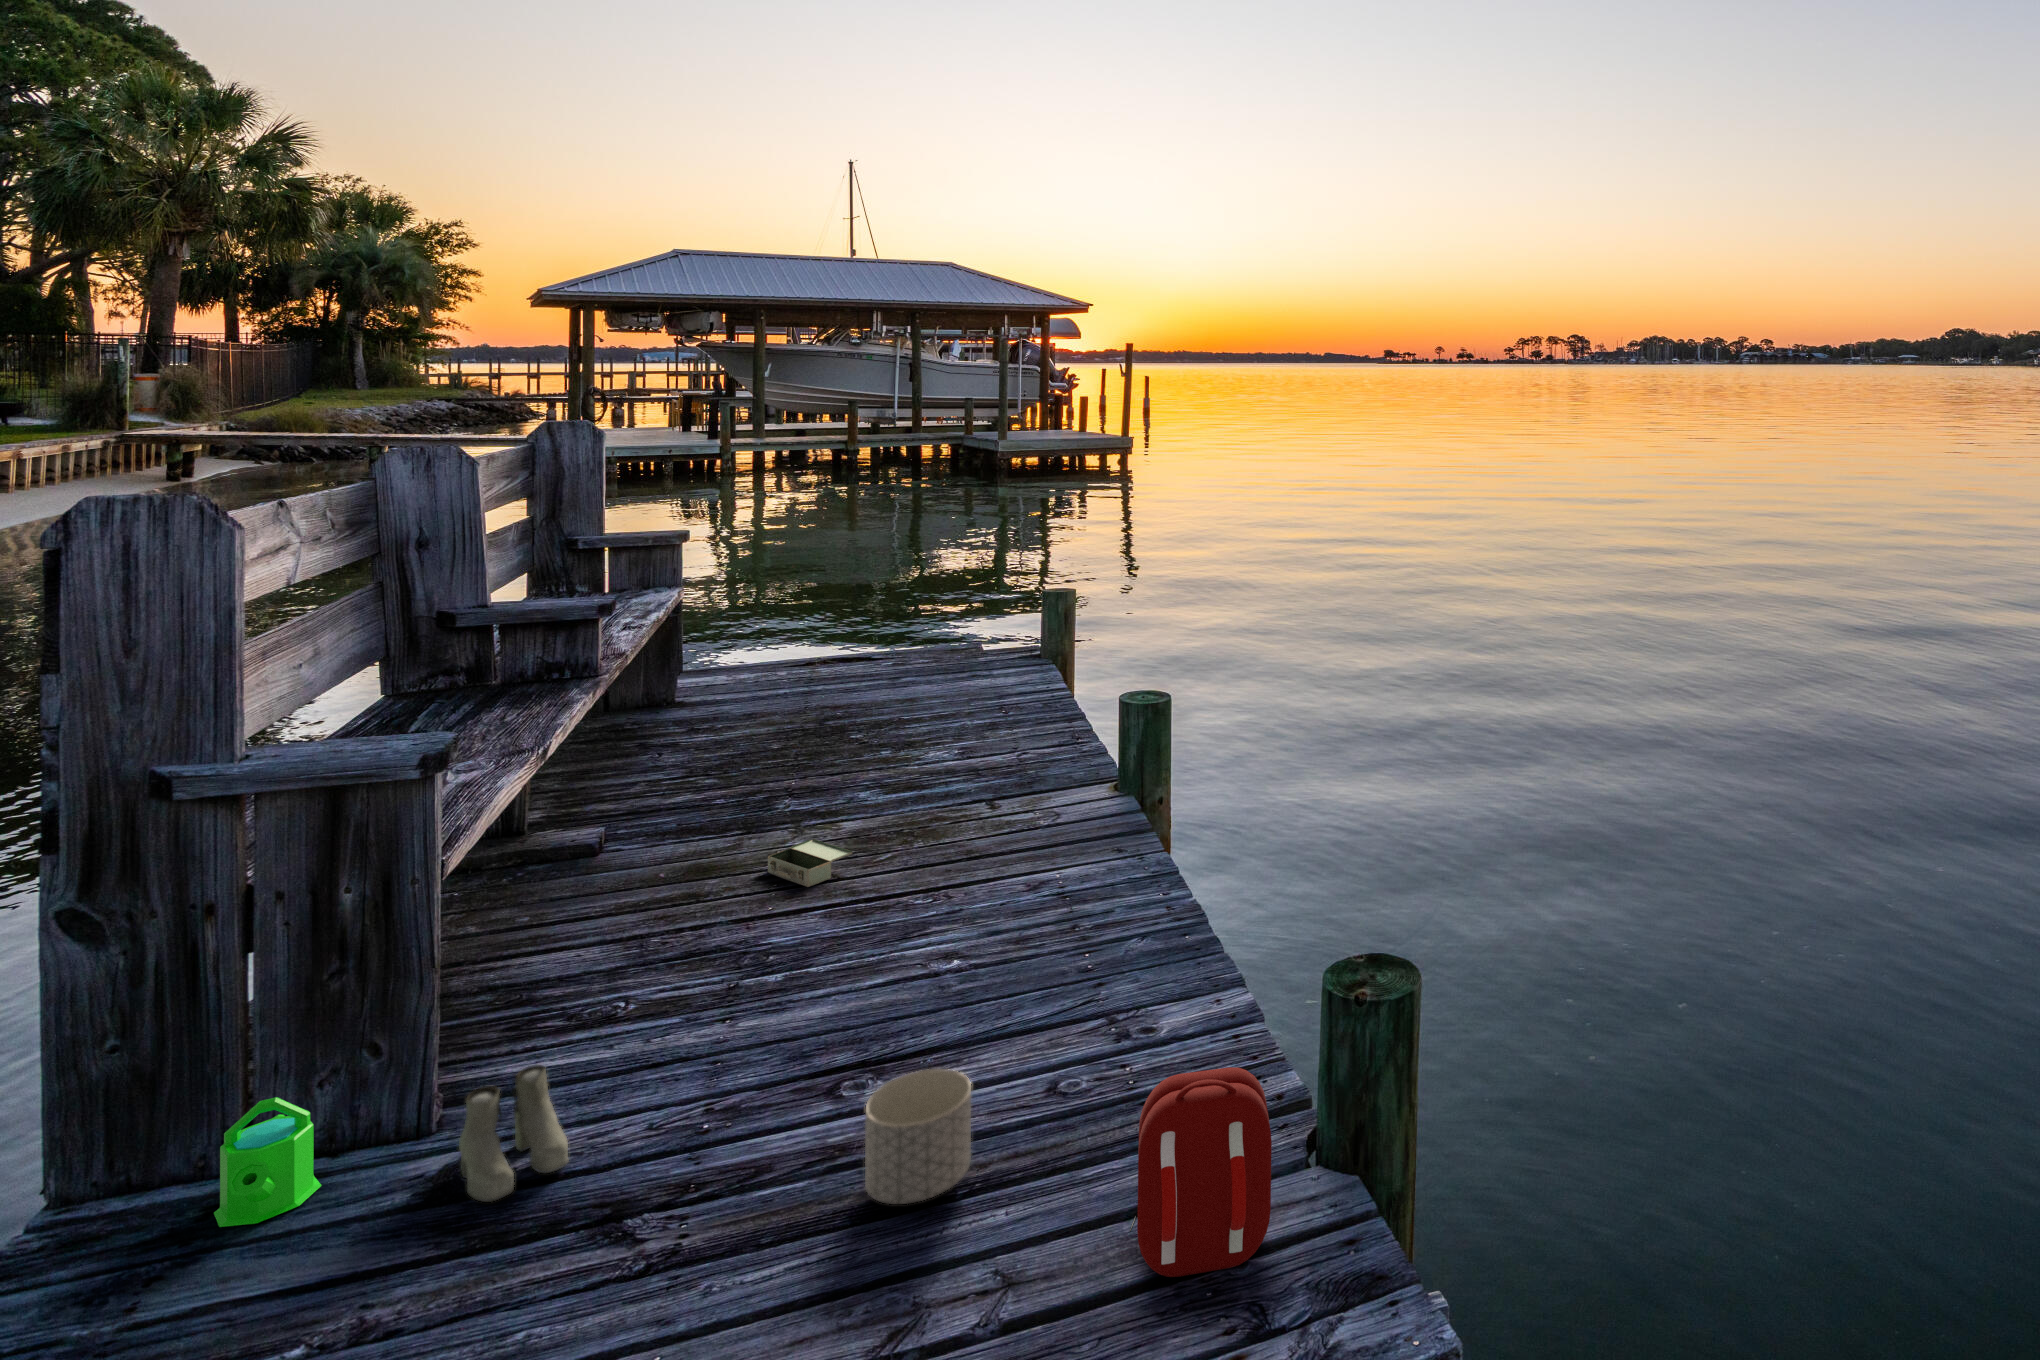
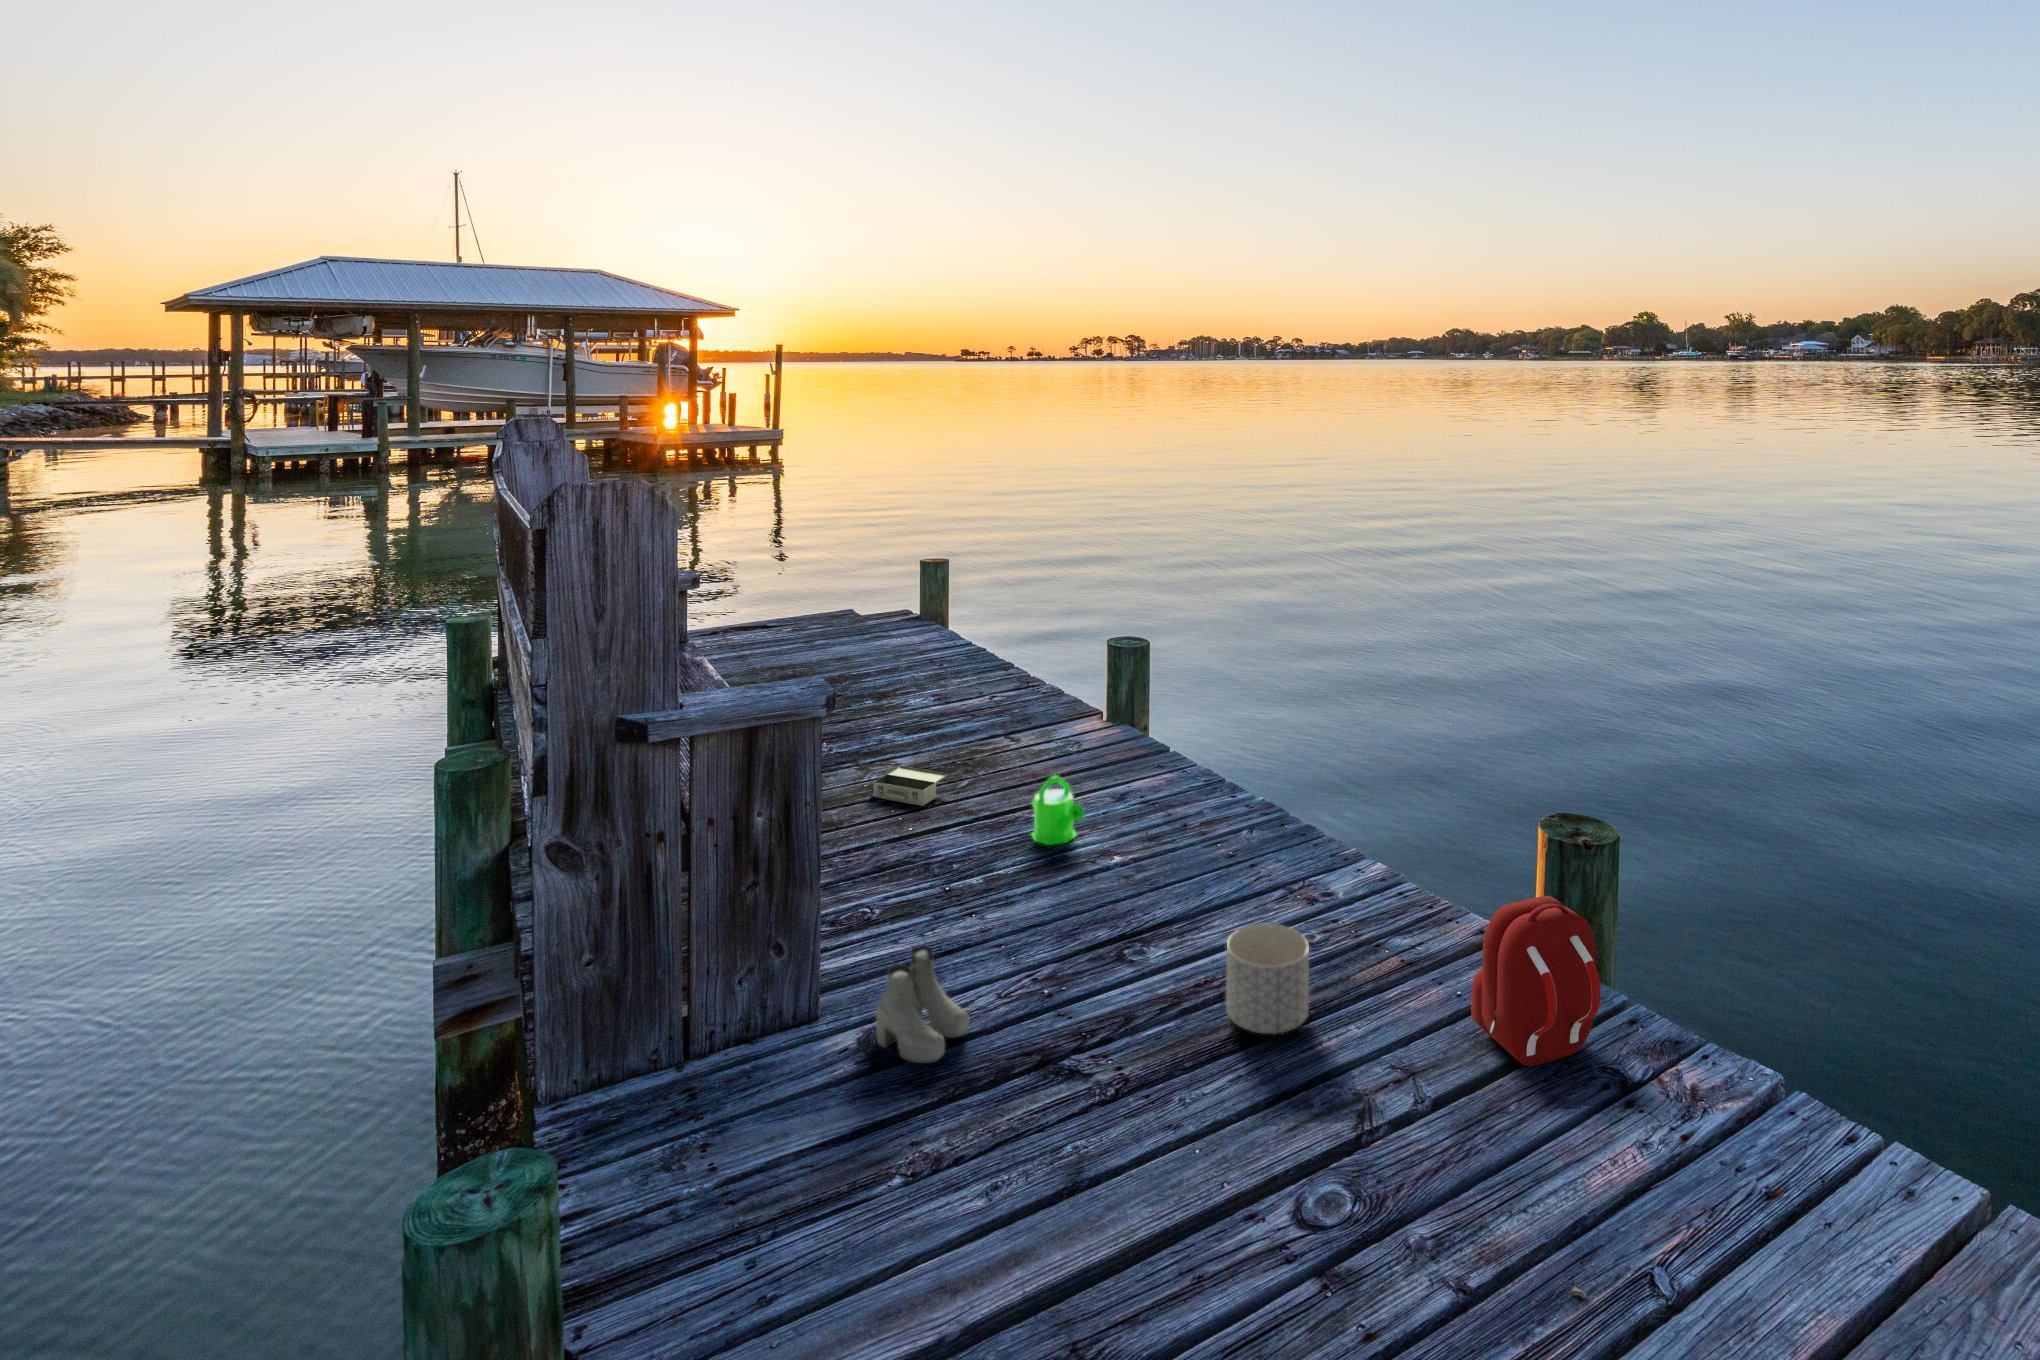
watering can: present [214,1097,321,1227] -> present [1032,776,1084,845]

